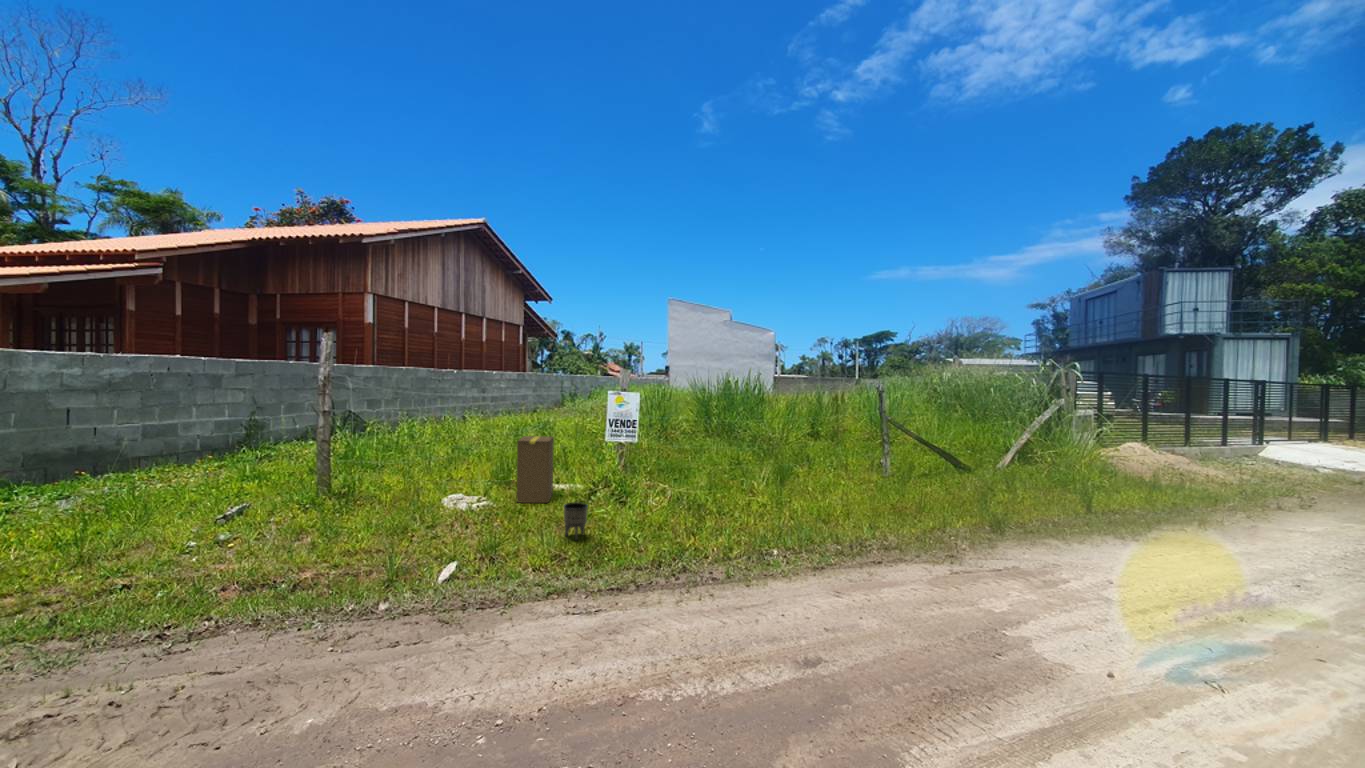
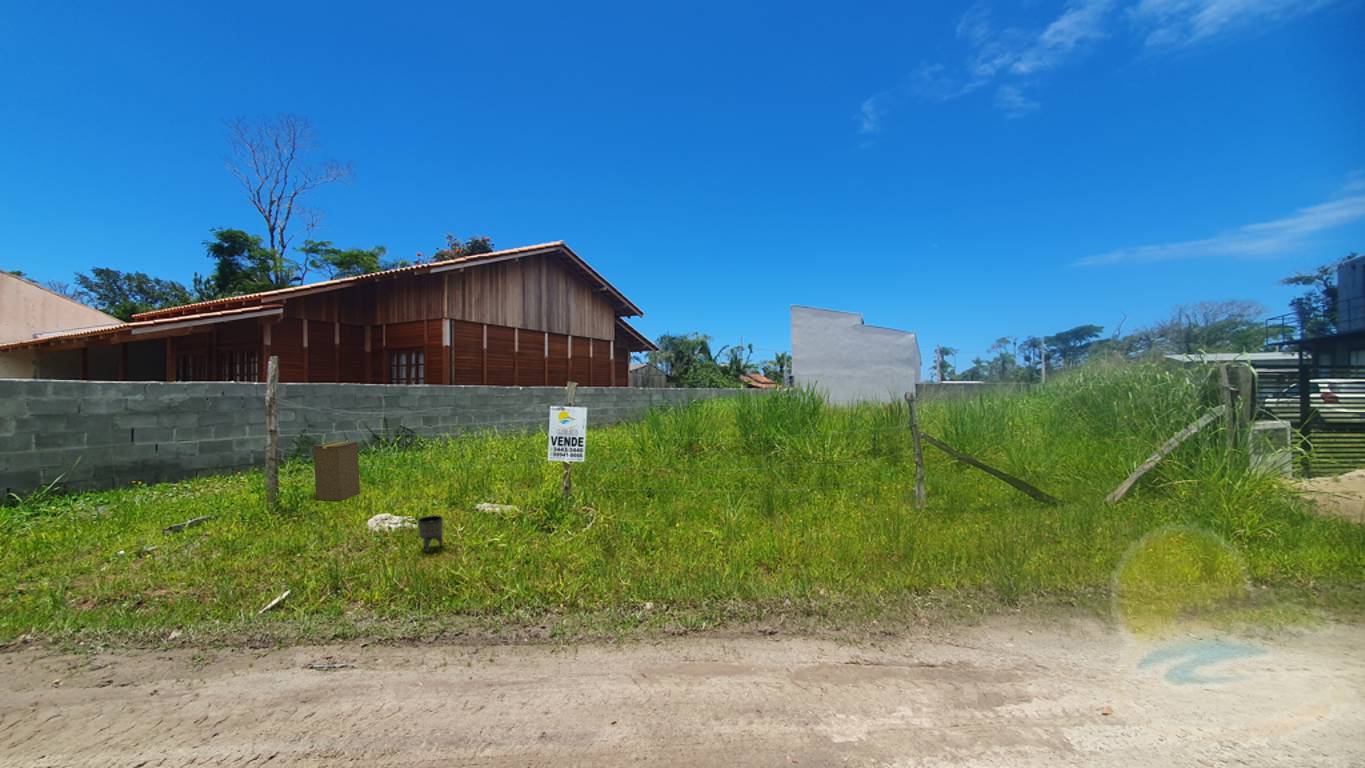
cardboard box: present [517,436,554,503] -> present [314,442,360,501]

